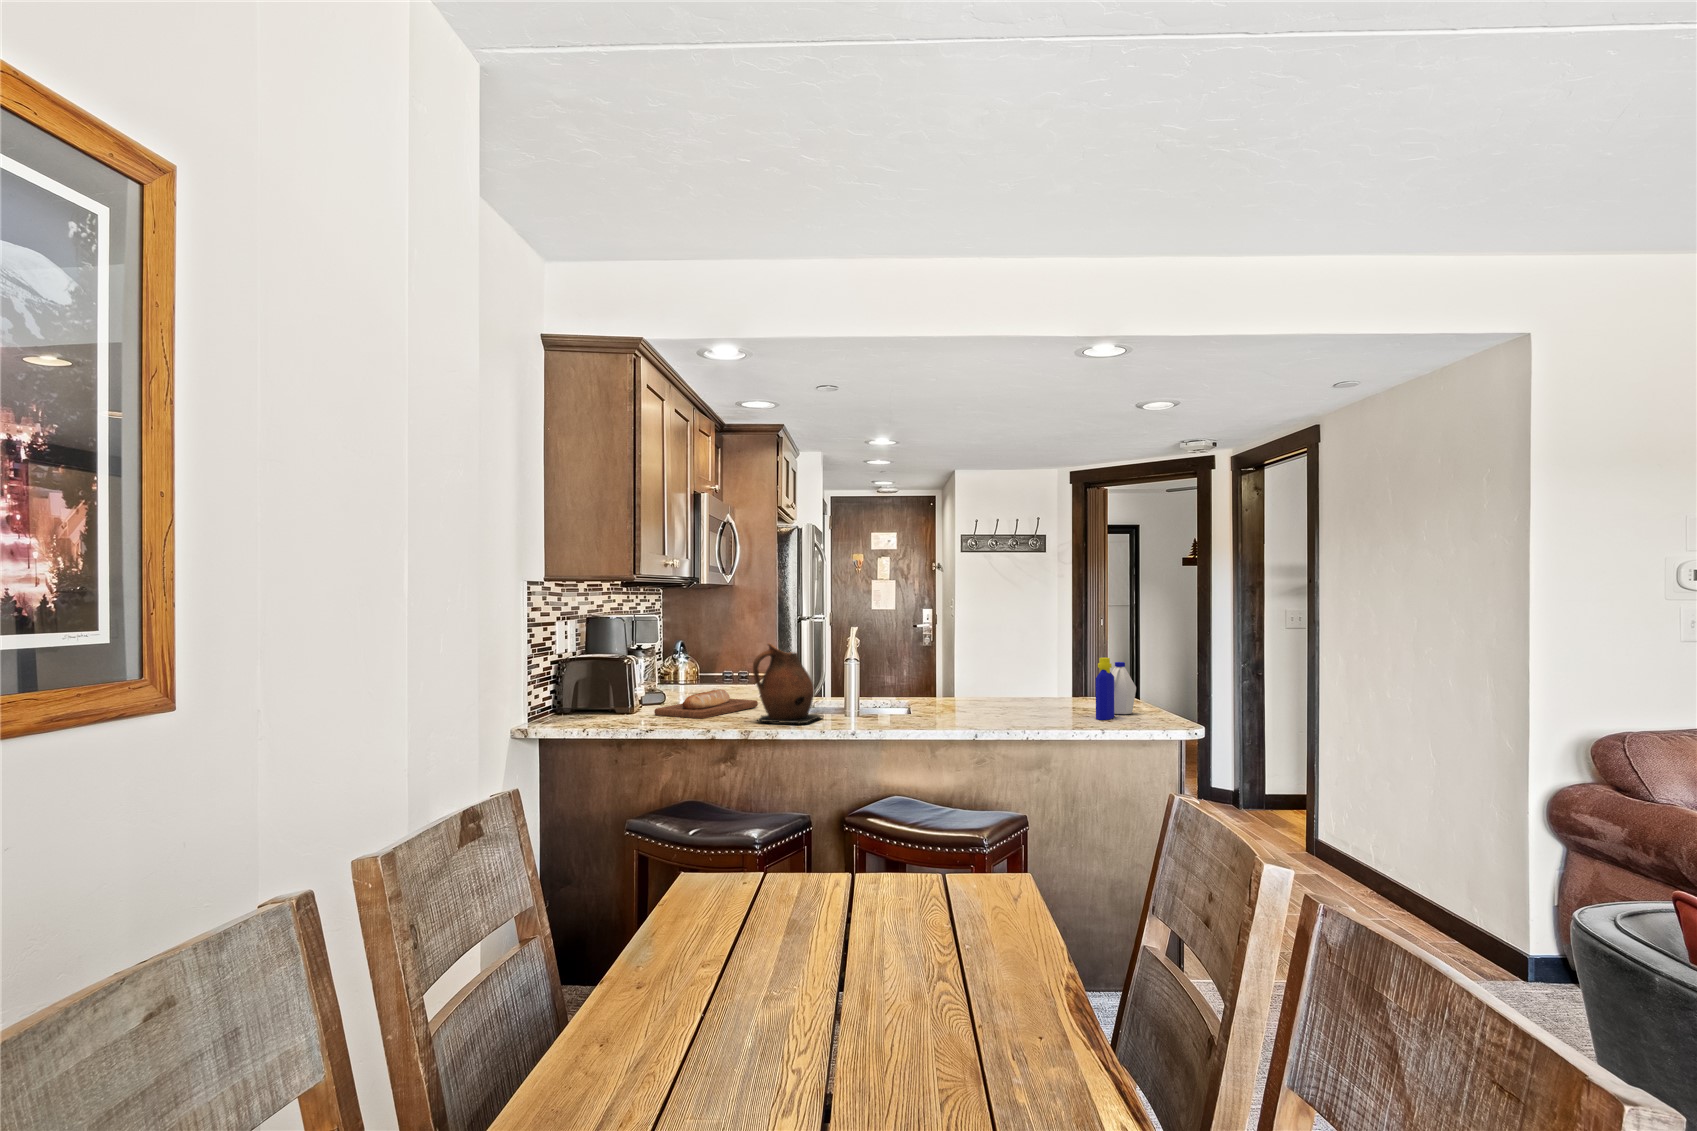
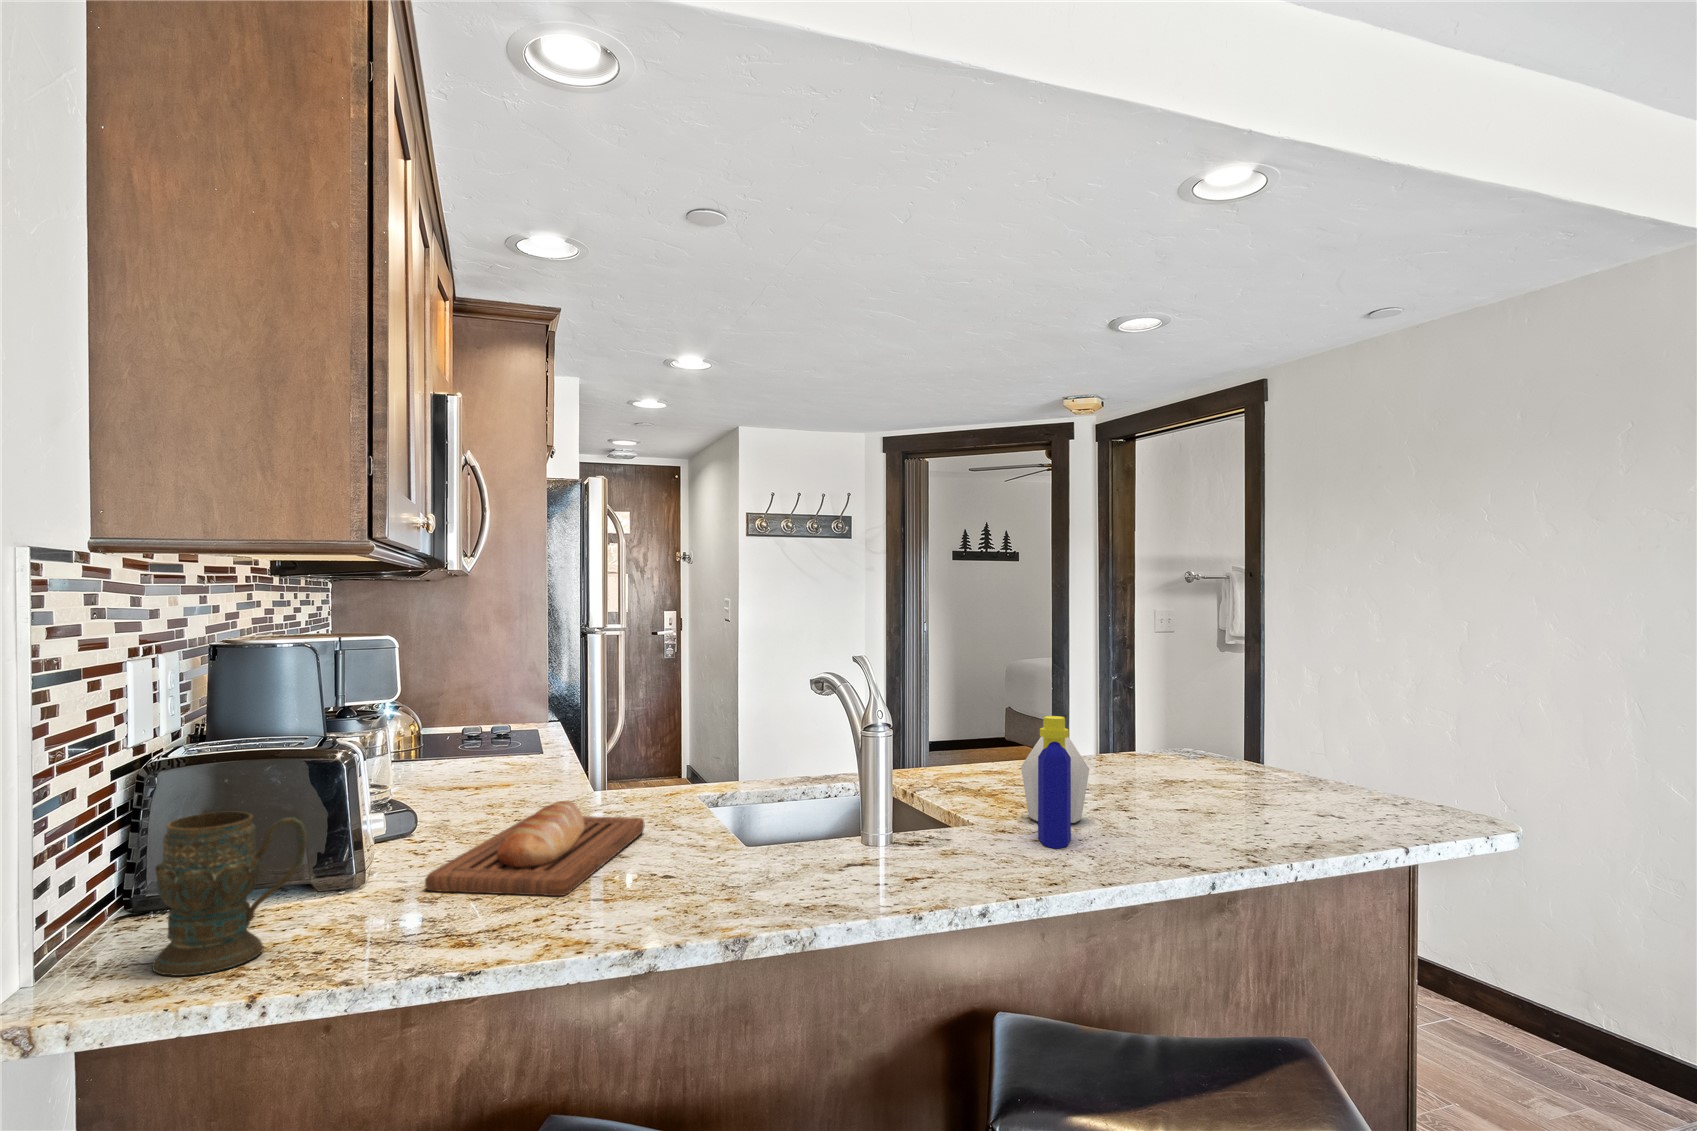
ceramic pitcher: present [753,643,823,724] -> none [708,703,857,901]
bottle: present [1096,658,1136,720] -> present [1021,716,1089,849]
mug: none [560,674,606,724] -> present [152,811,307,976]

